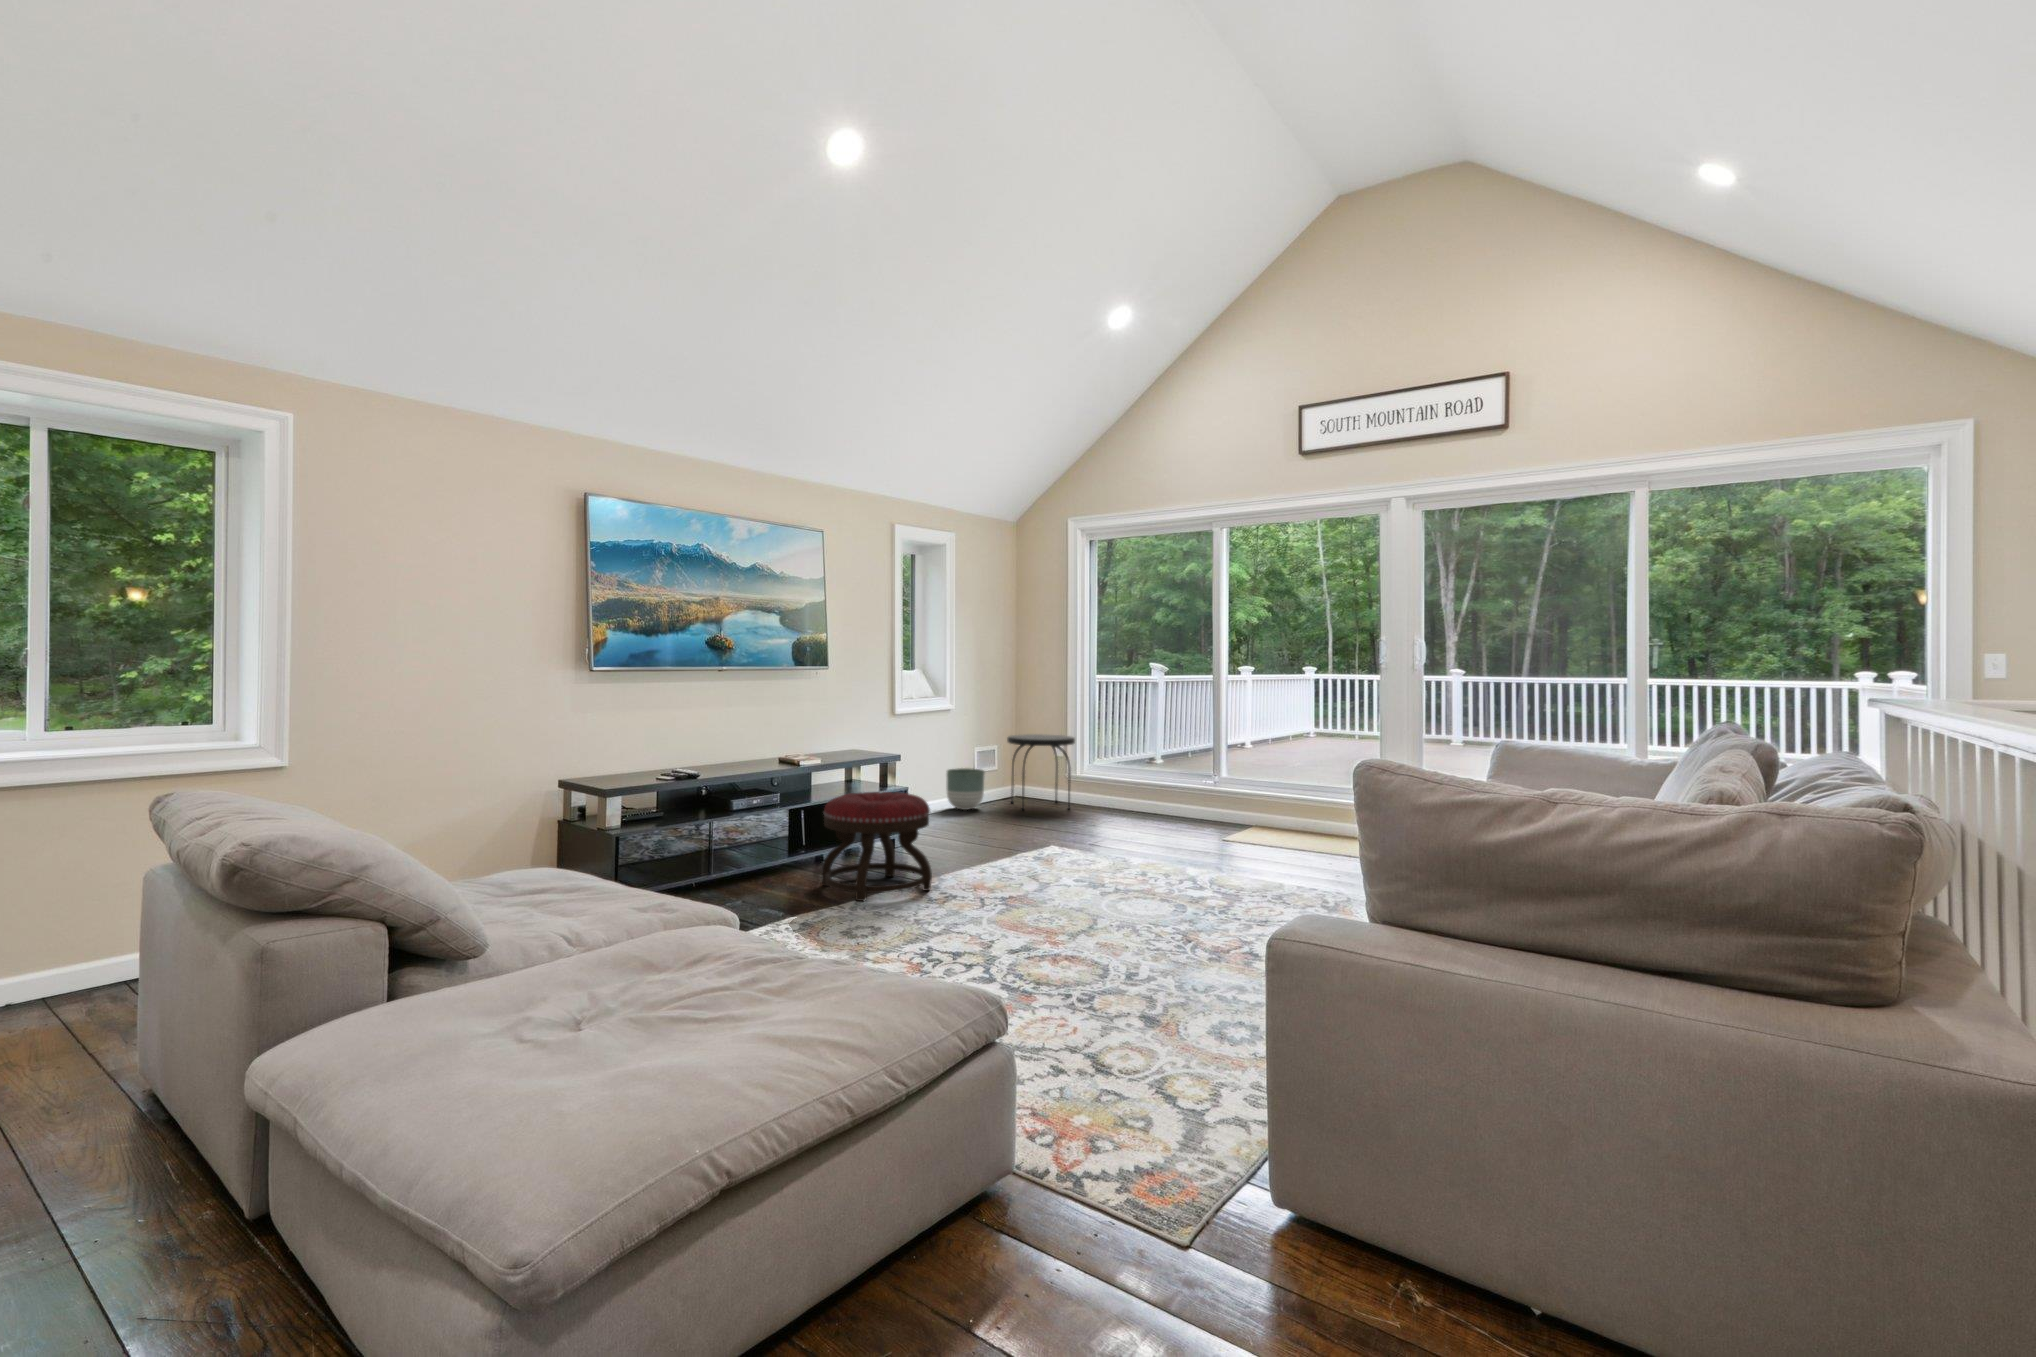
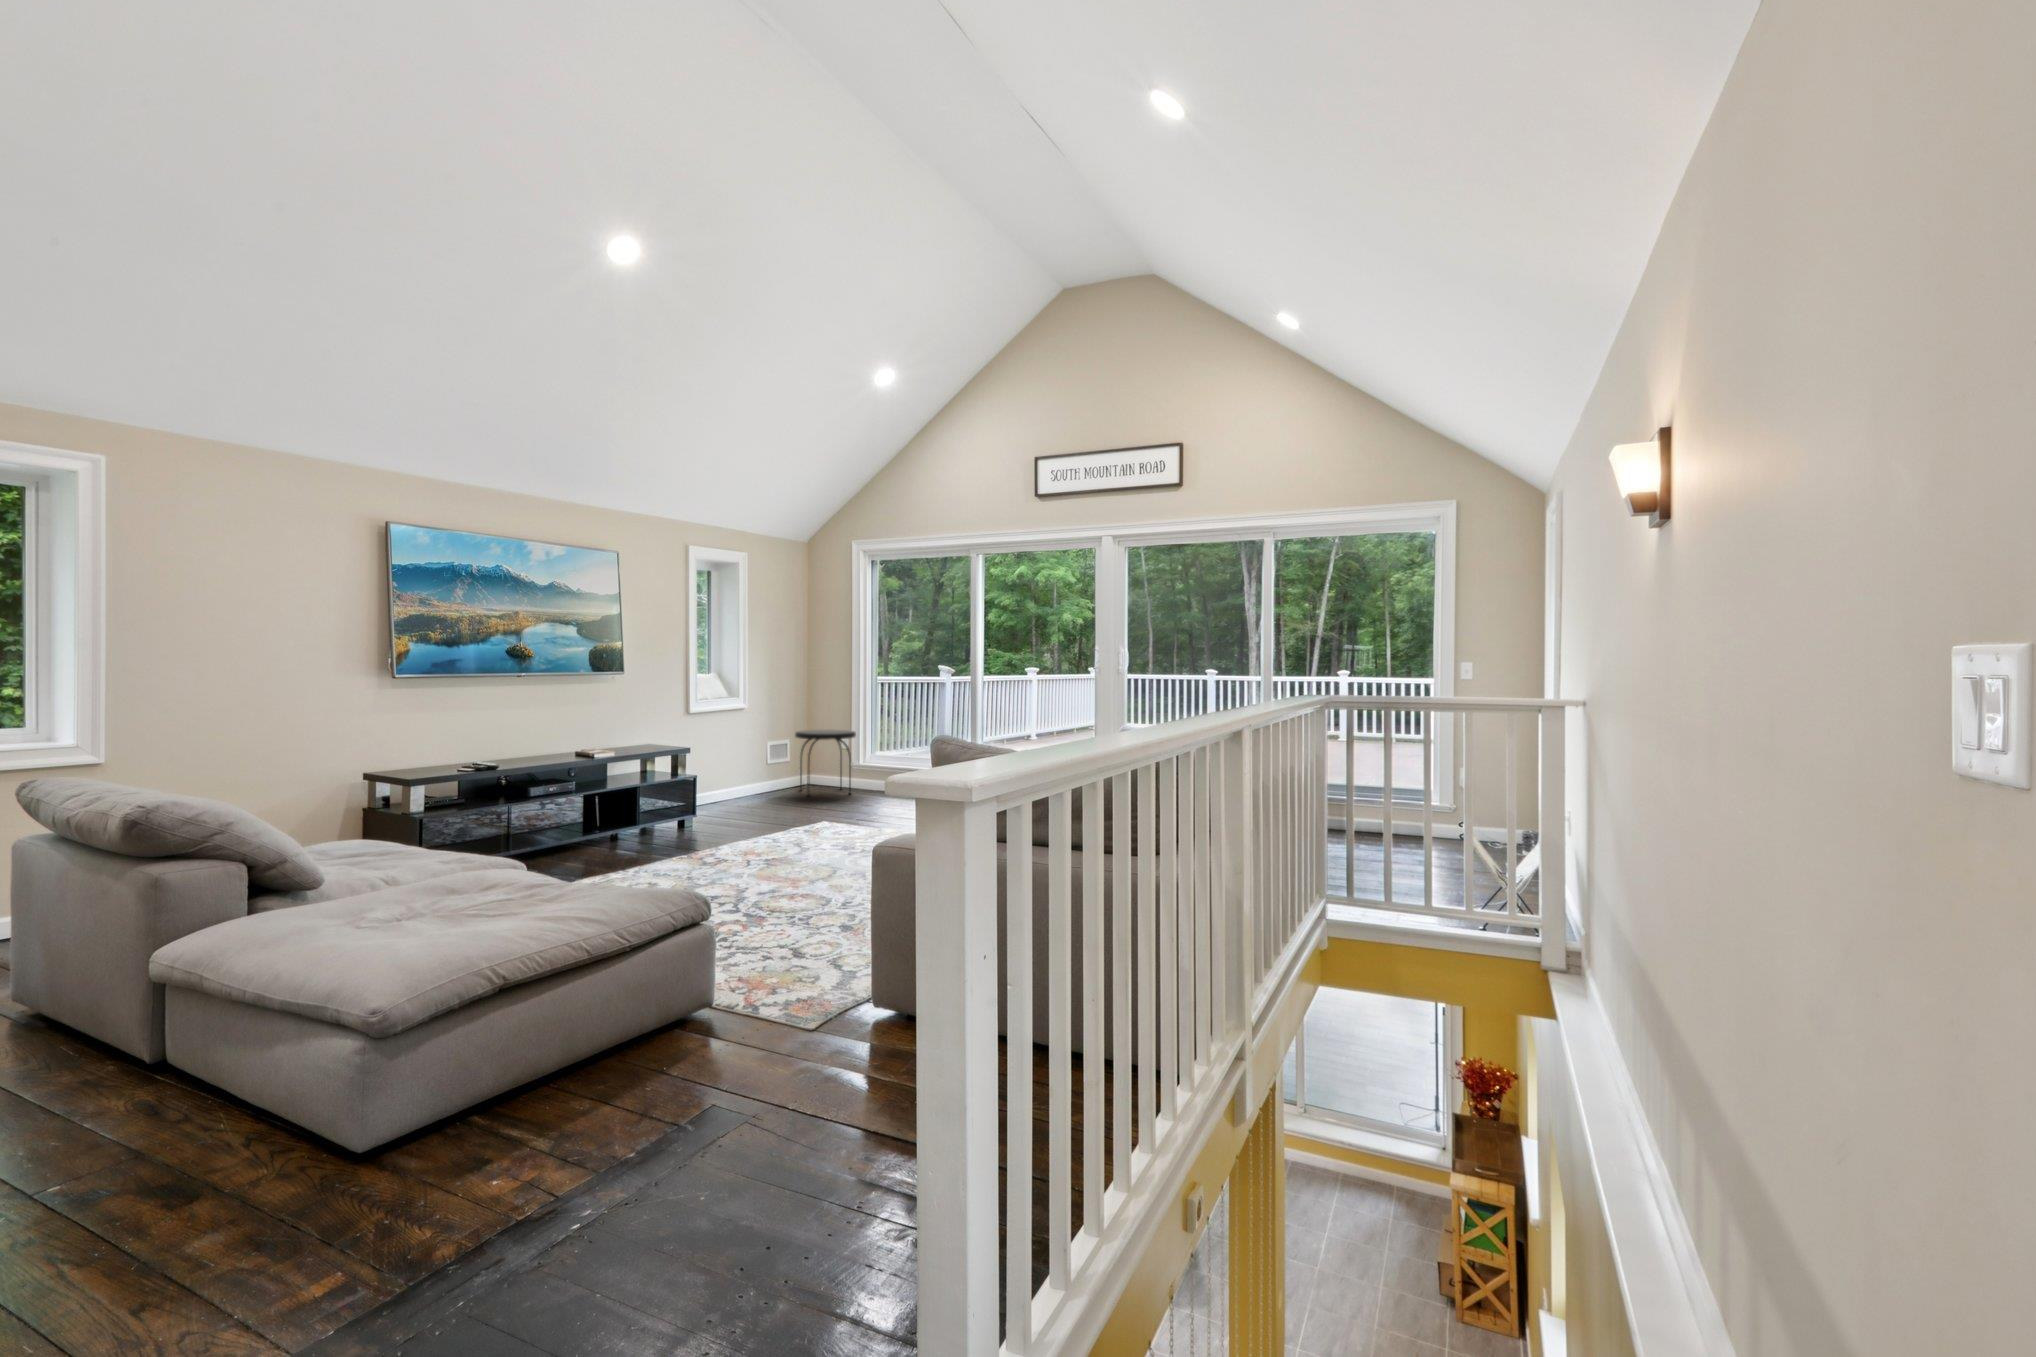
planter: present [947,768,985,810] -> none [739,761,773,797]
ottoman: present [821,792,932,901] -> none [611,778,707,867]

